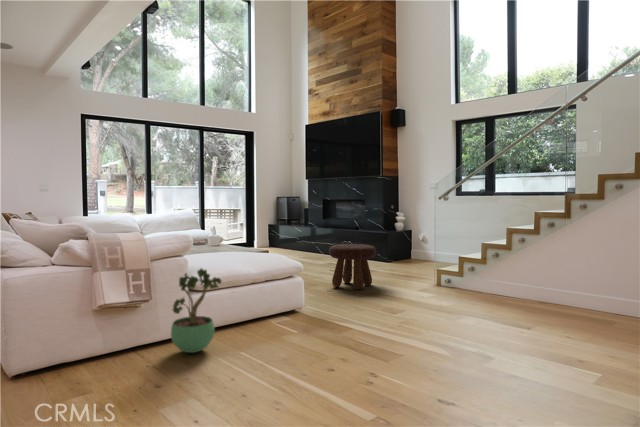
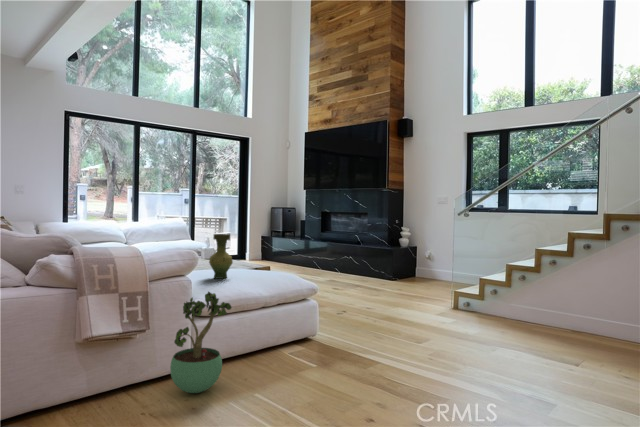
vase: none [208,221,229,260] -> present [209,234,233,279]
footstool: present [329,244,376,289] -> none [338,262,390,313]

